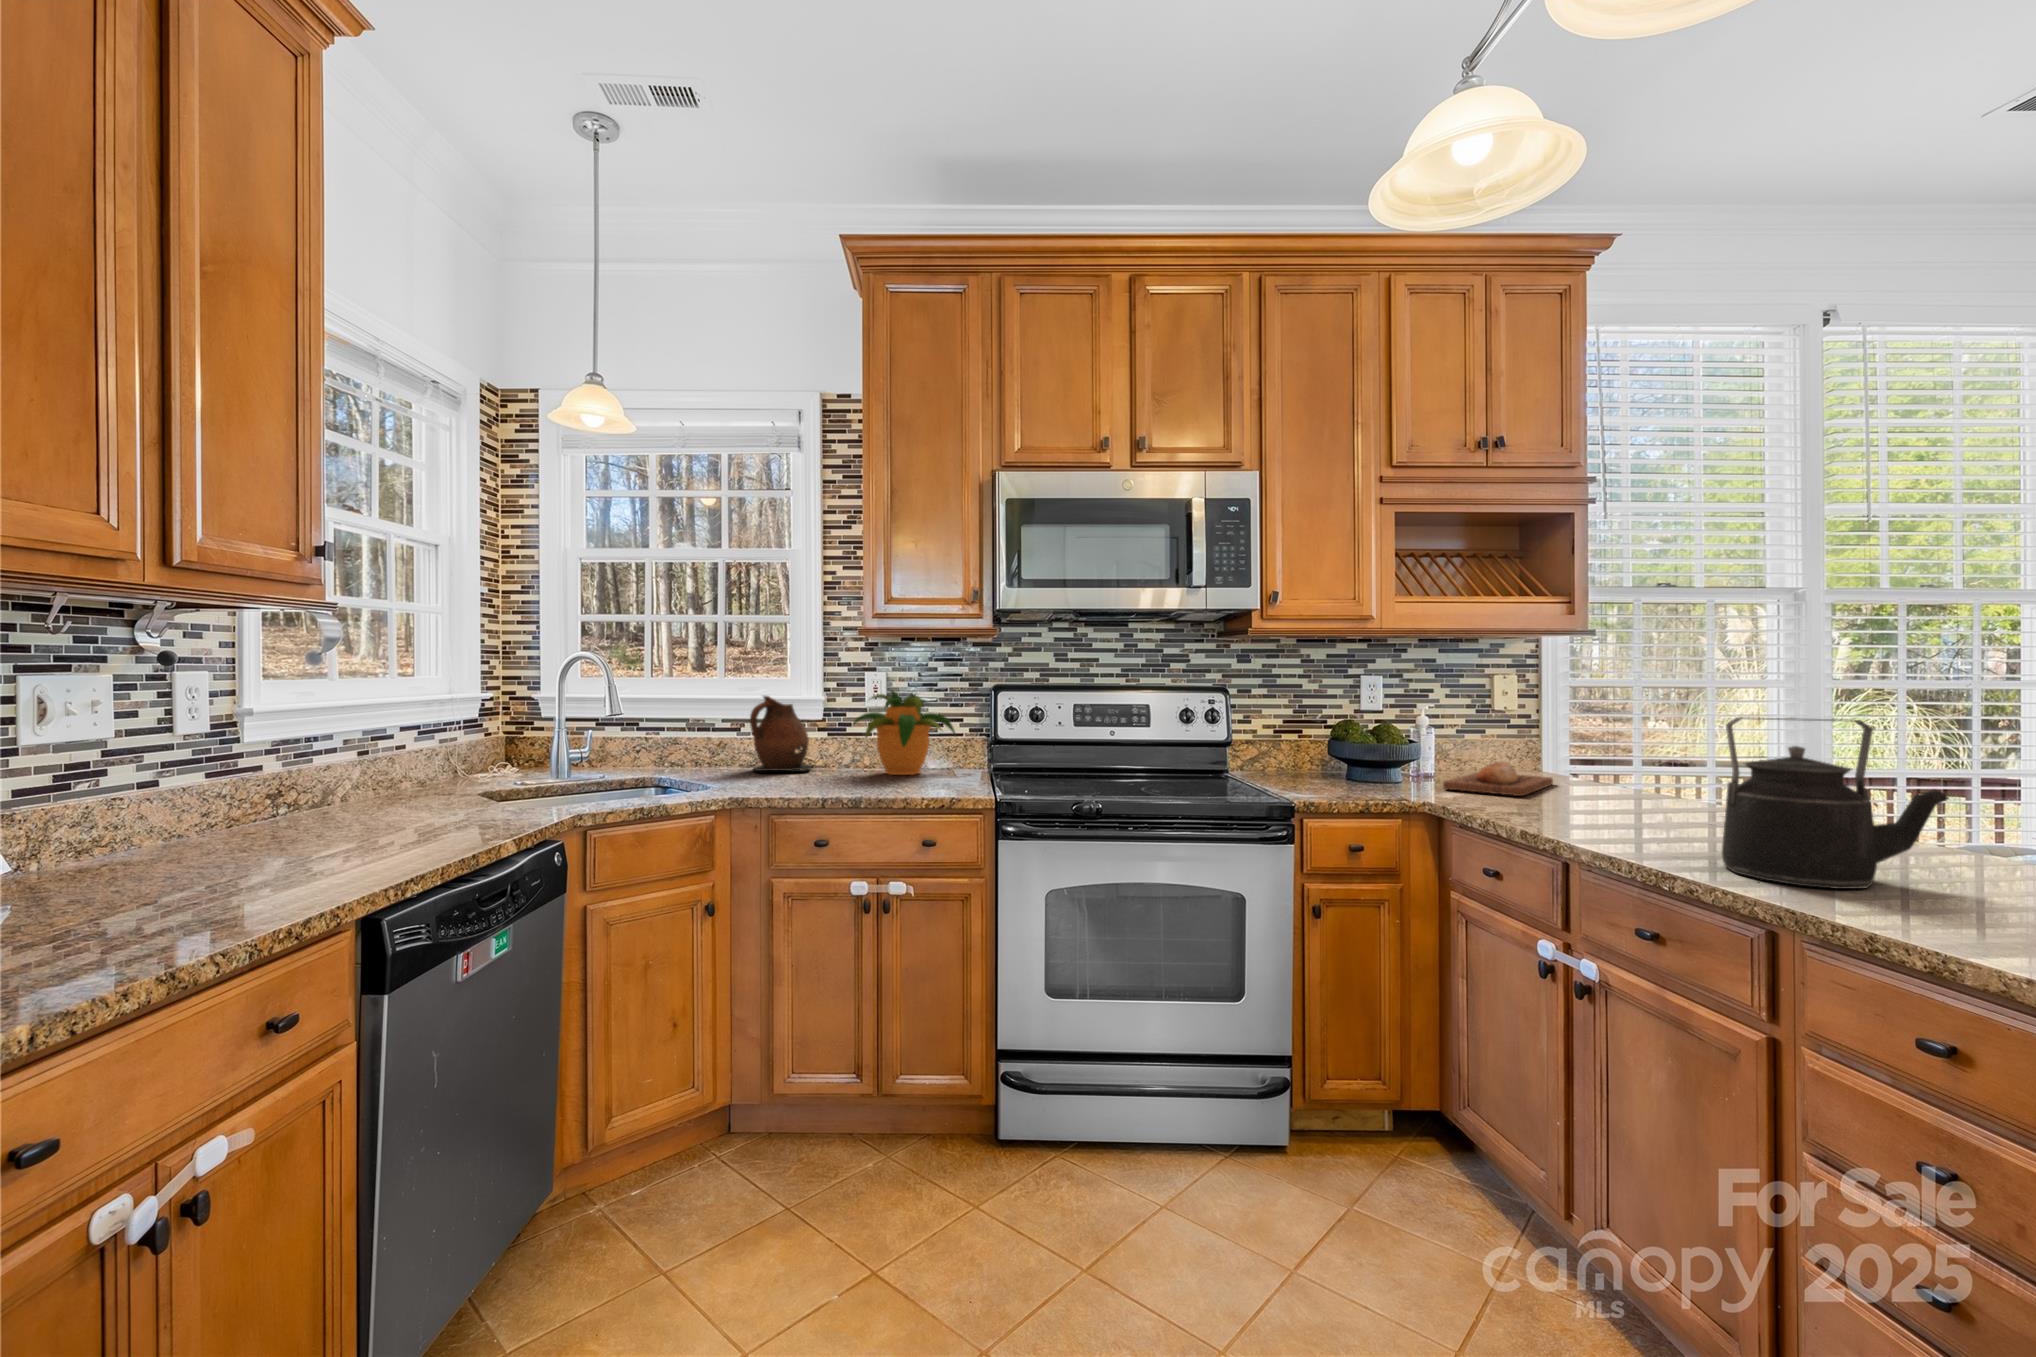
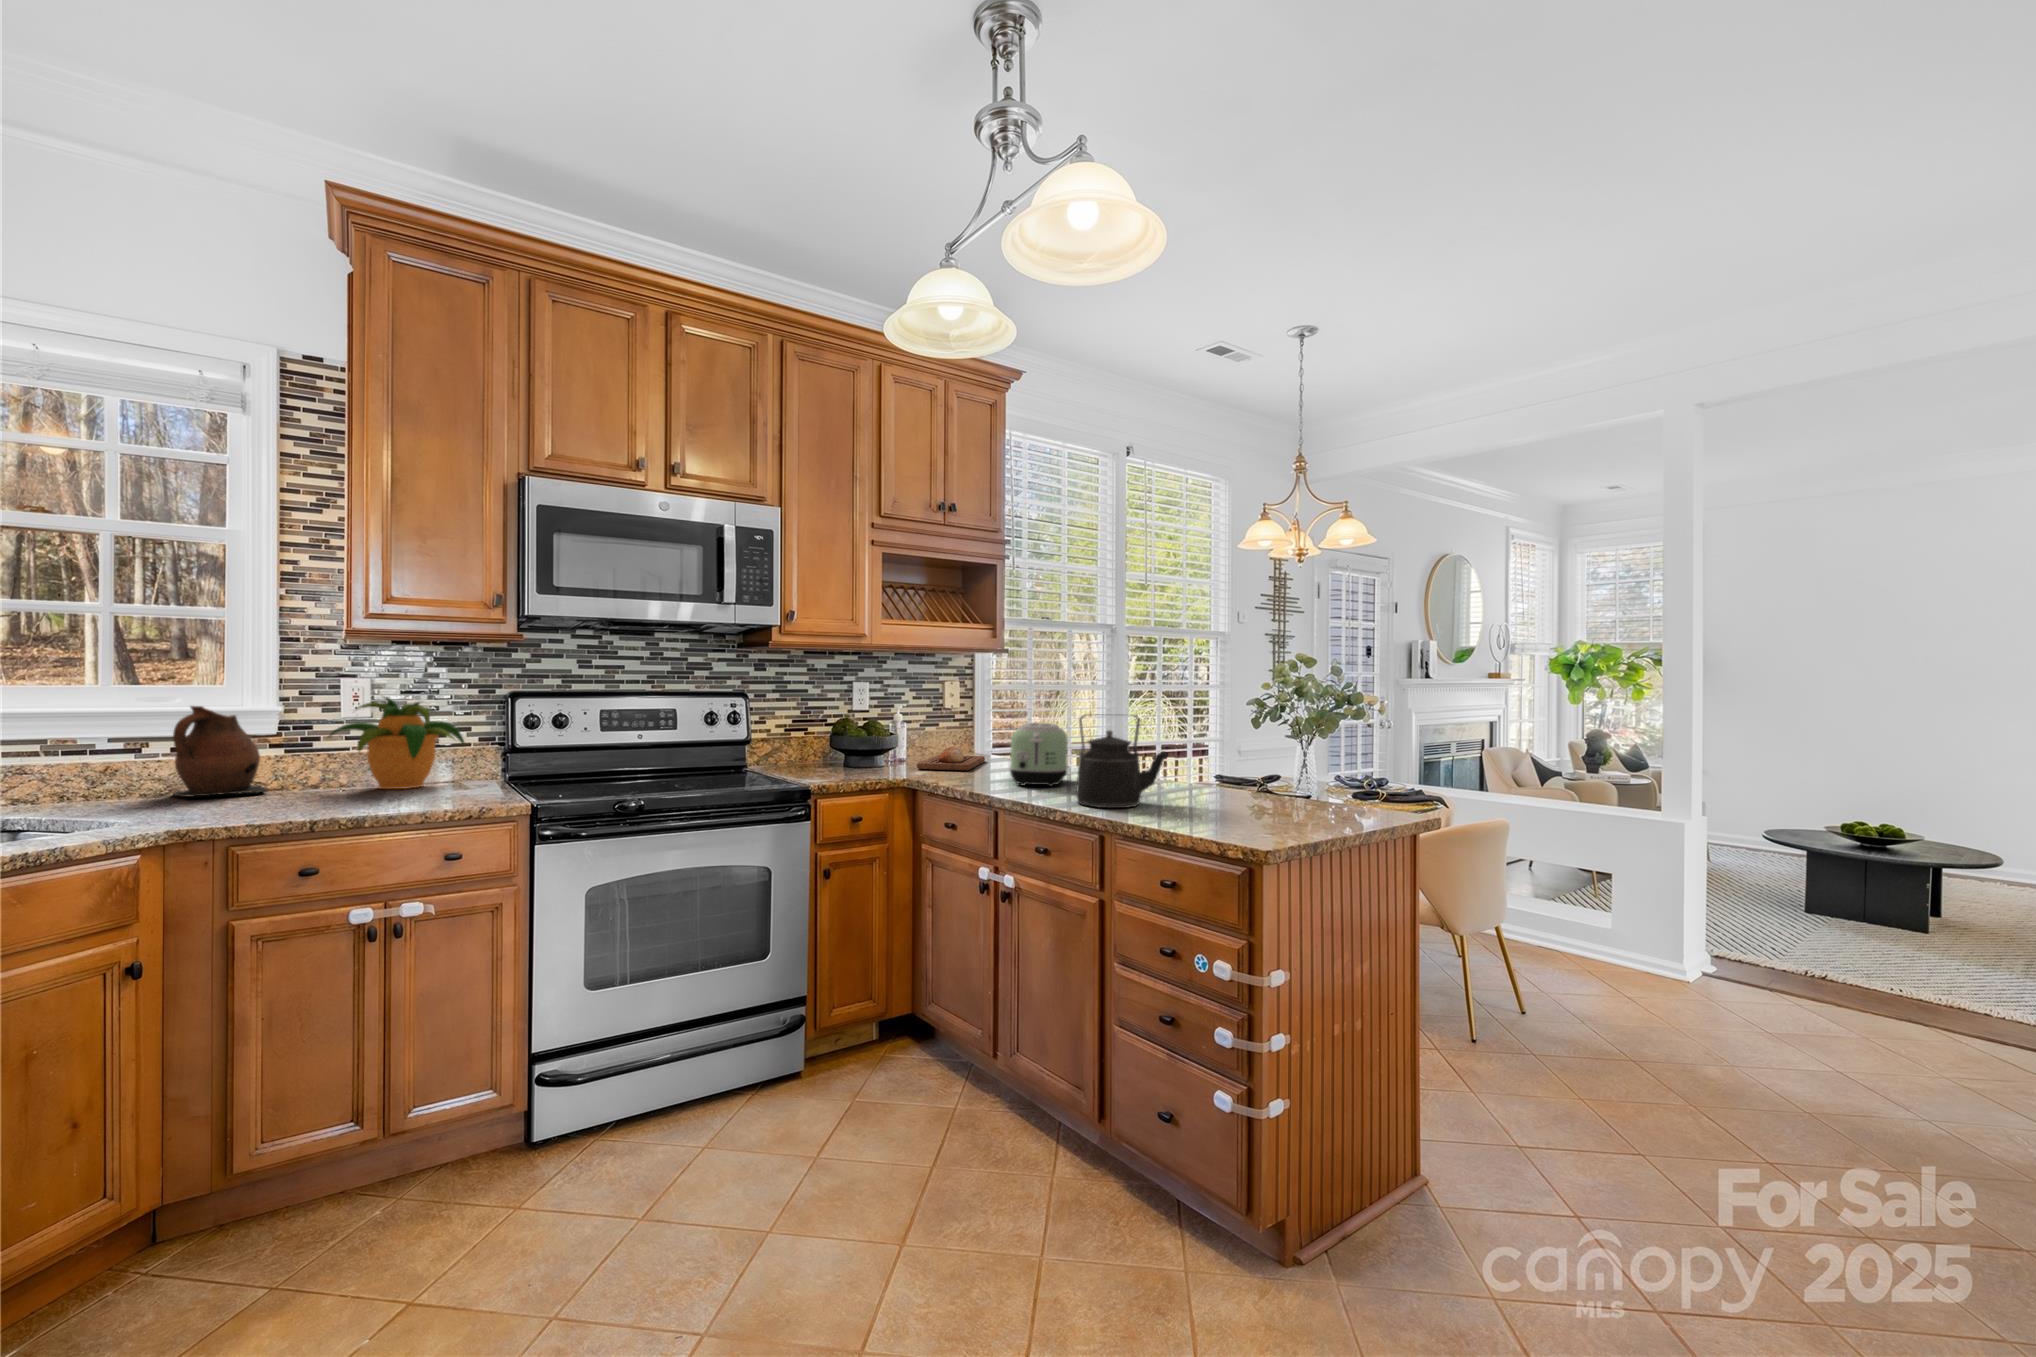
toaster: none [1589,731,1704,833] -> present [1010,723,1068,786]

